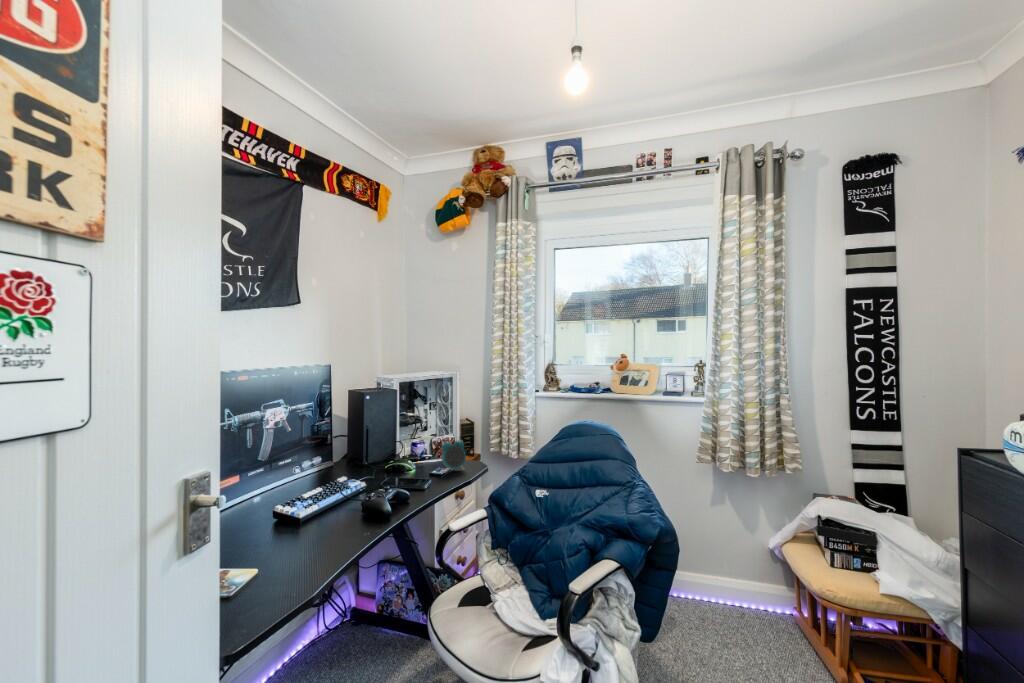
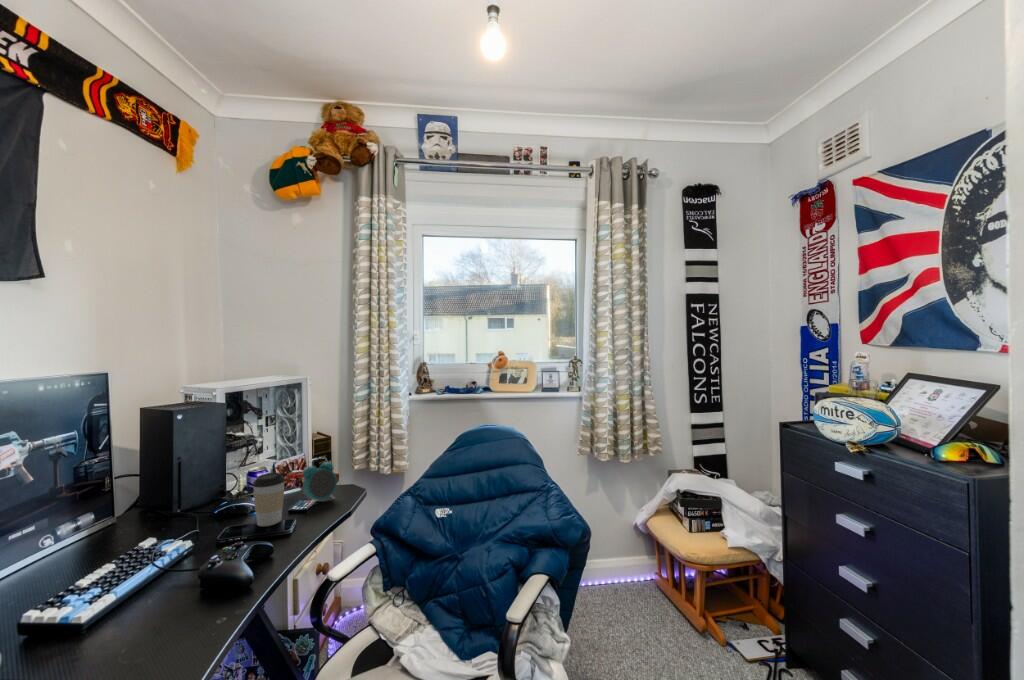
coffee cup: none [406,443,427,481] -> present [253,472,285,526]

